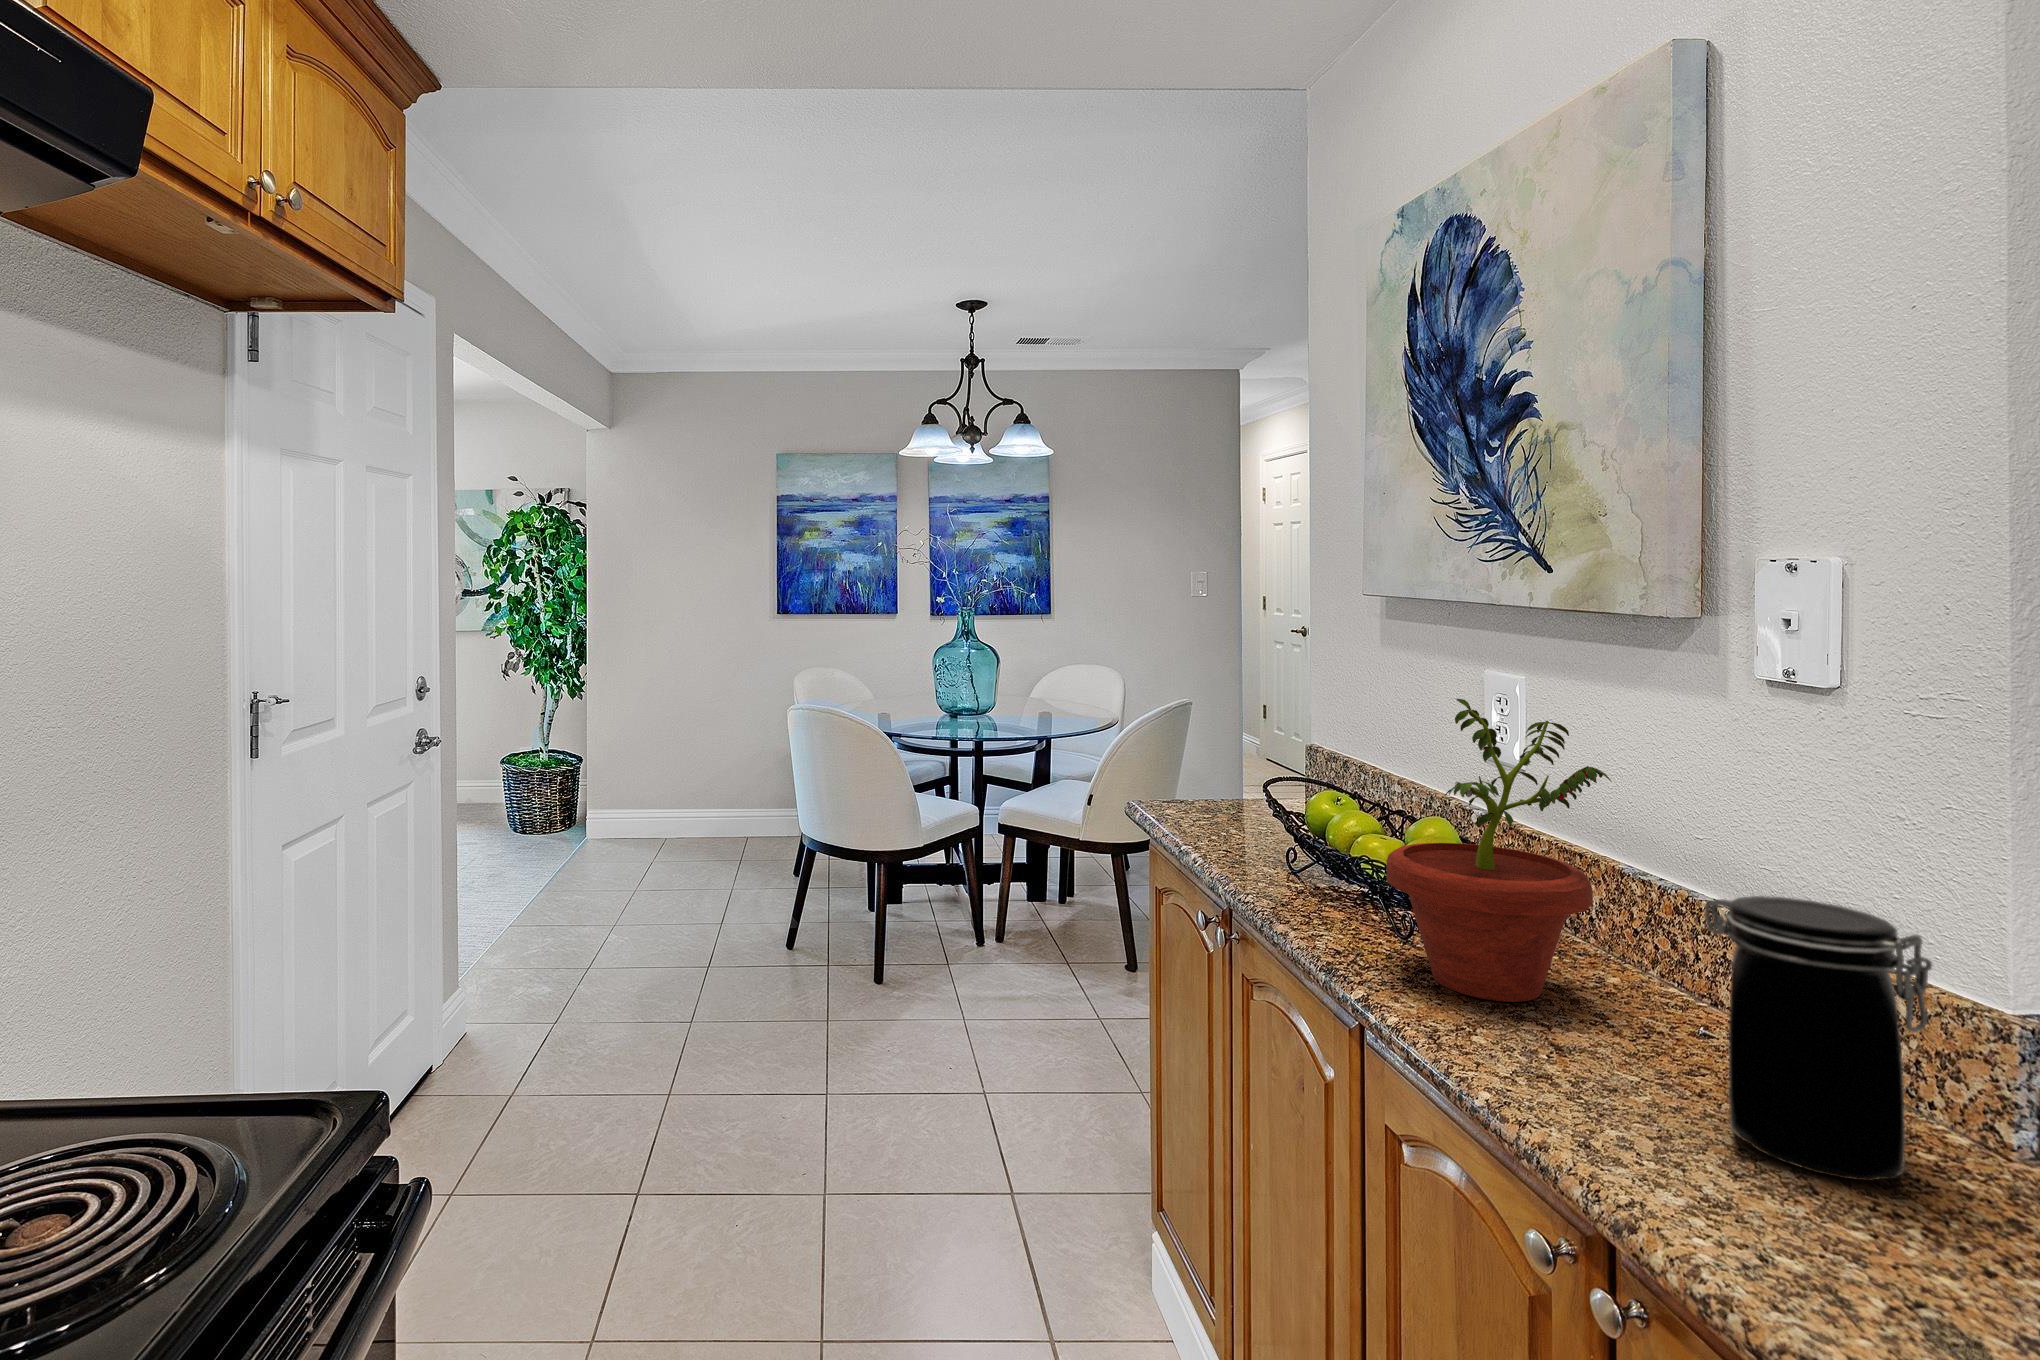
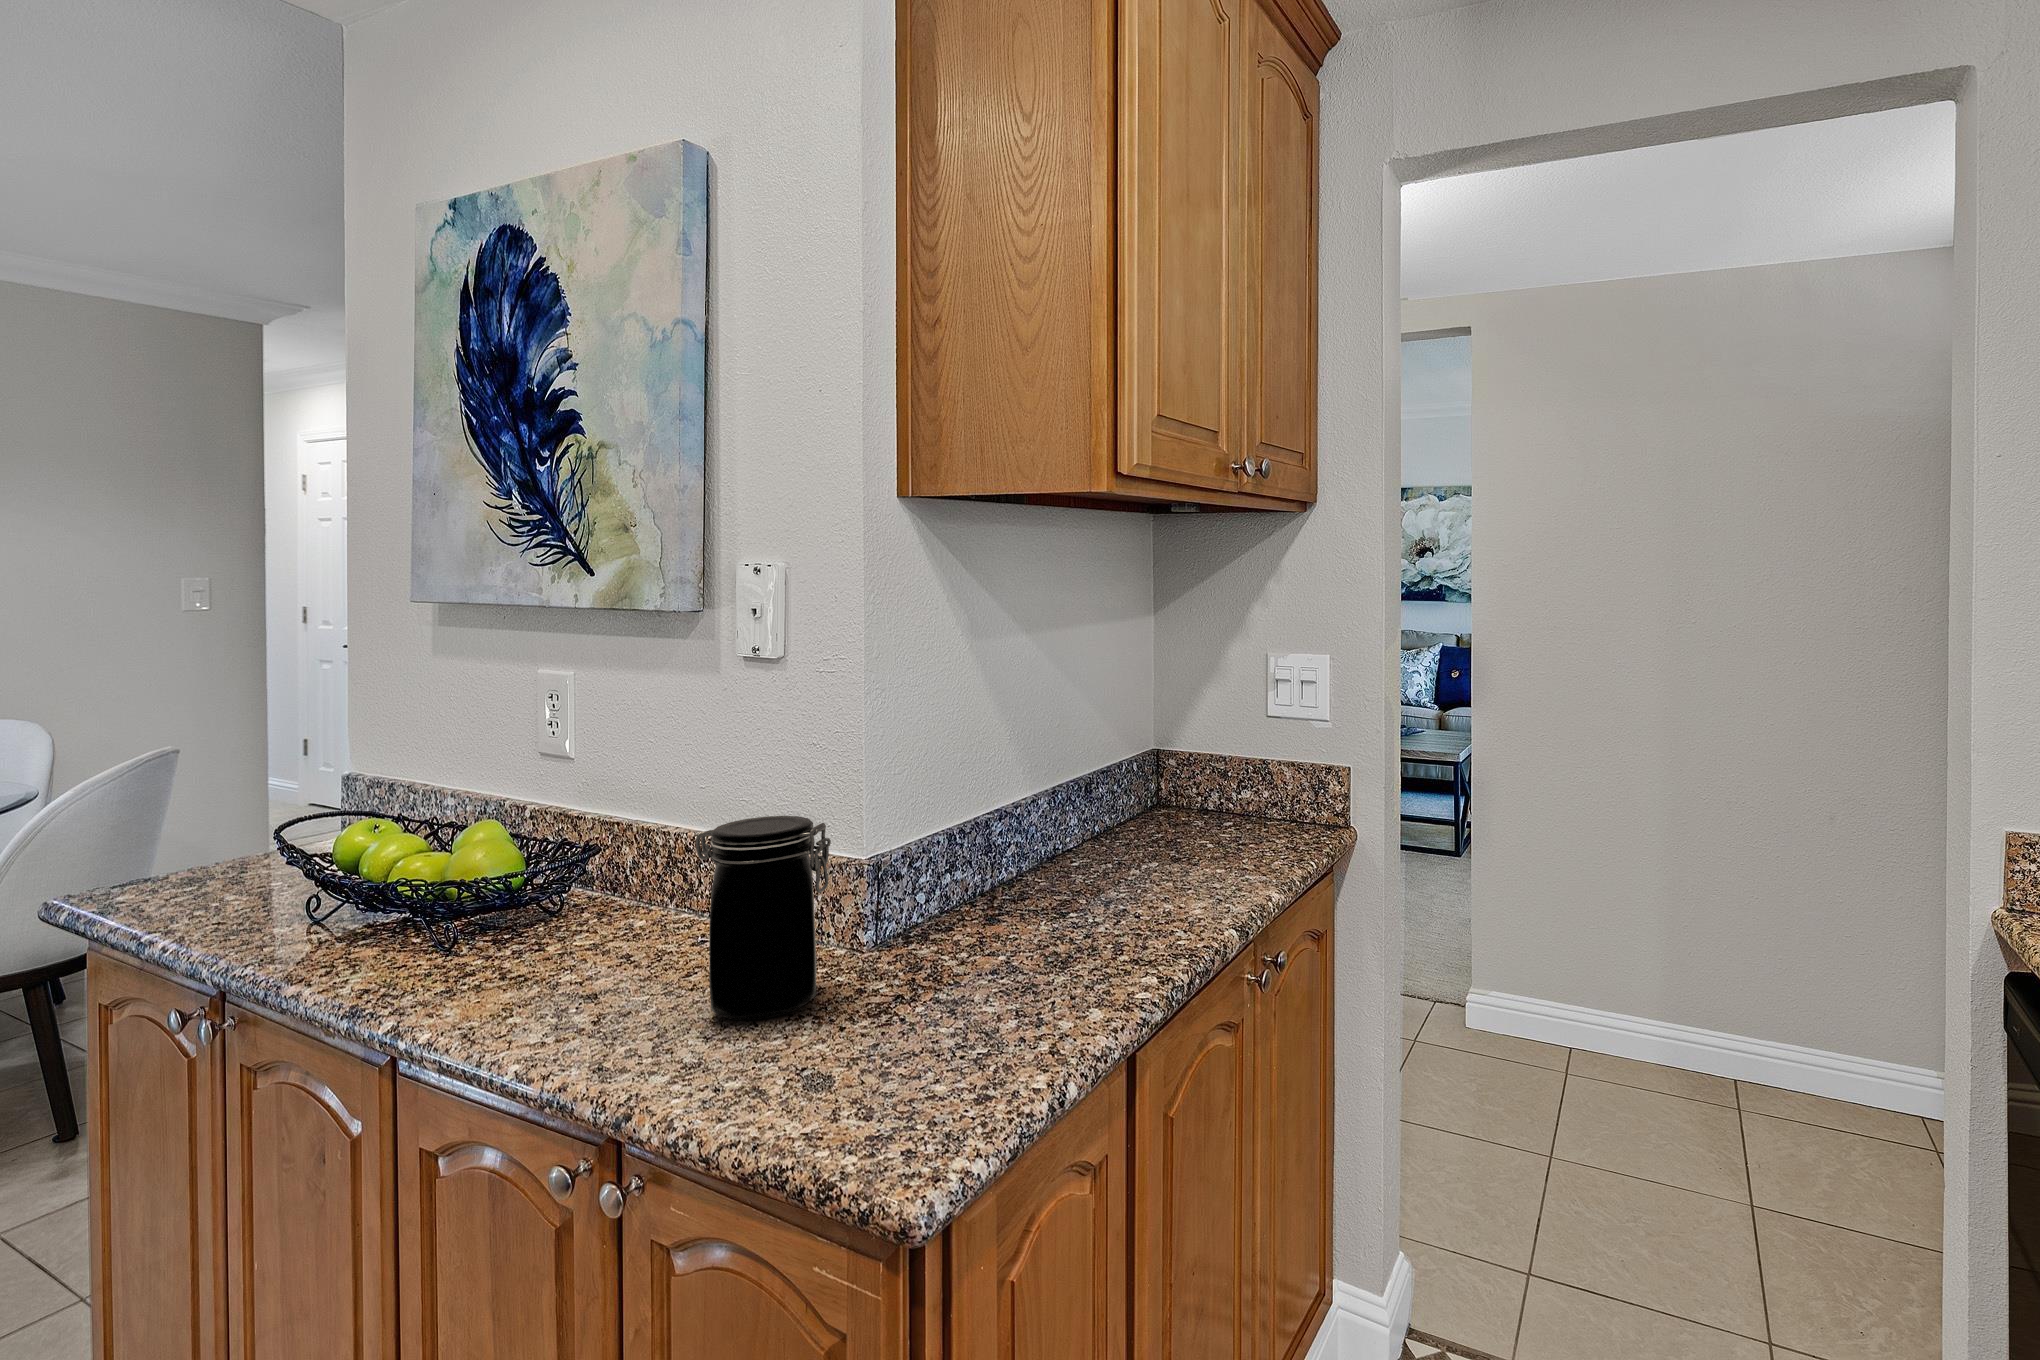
potted plant: present [1386,699,1611,1002] -> none [421,697,636,983]

